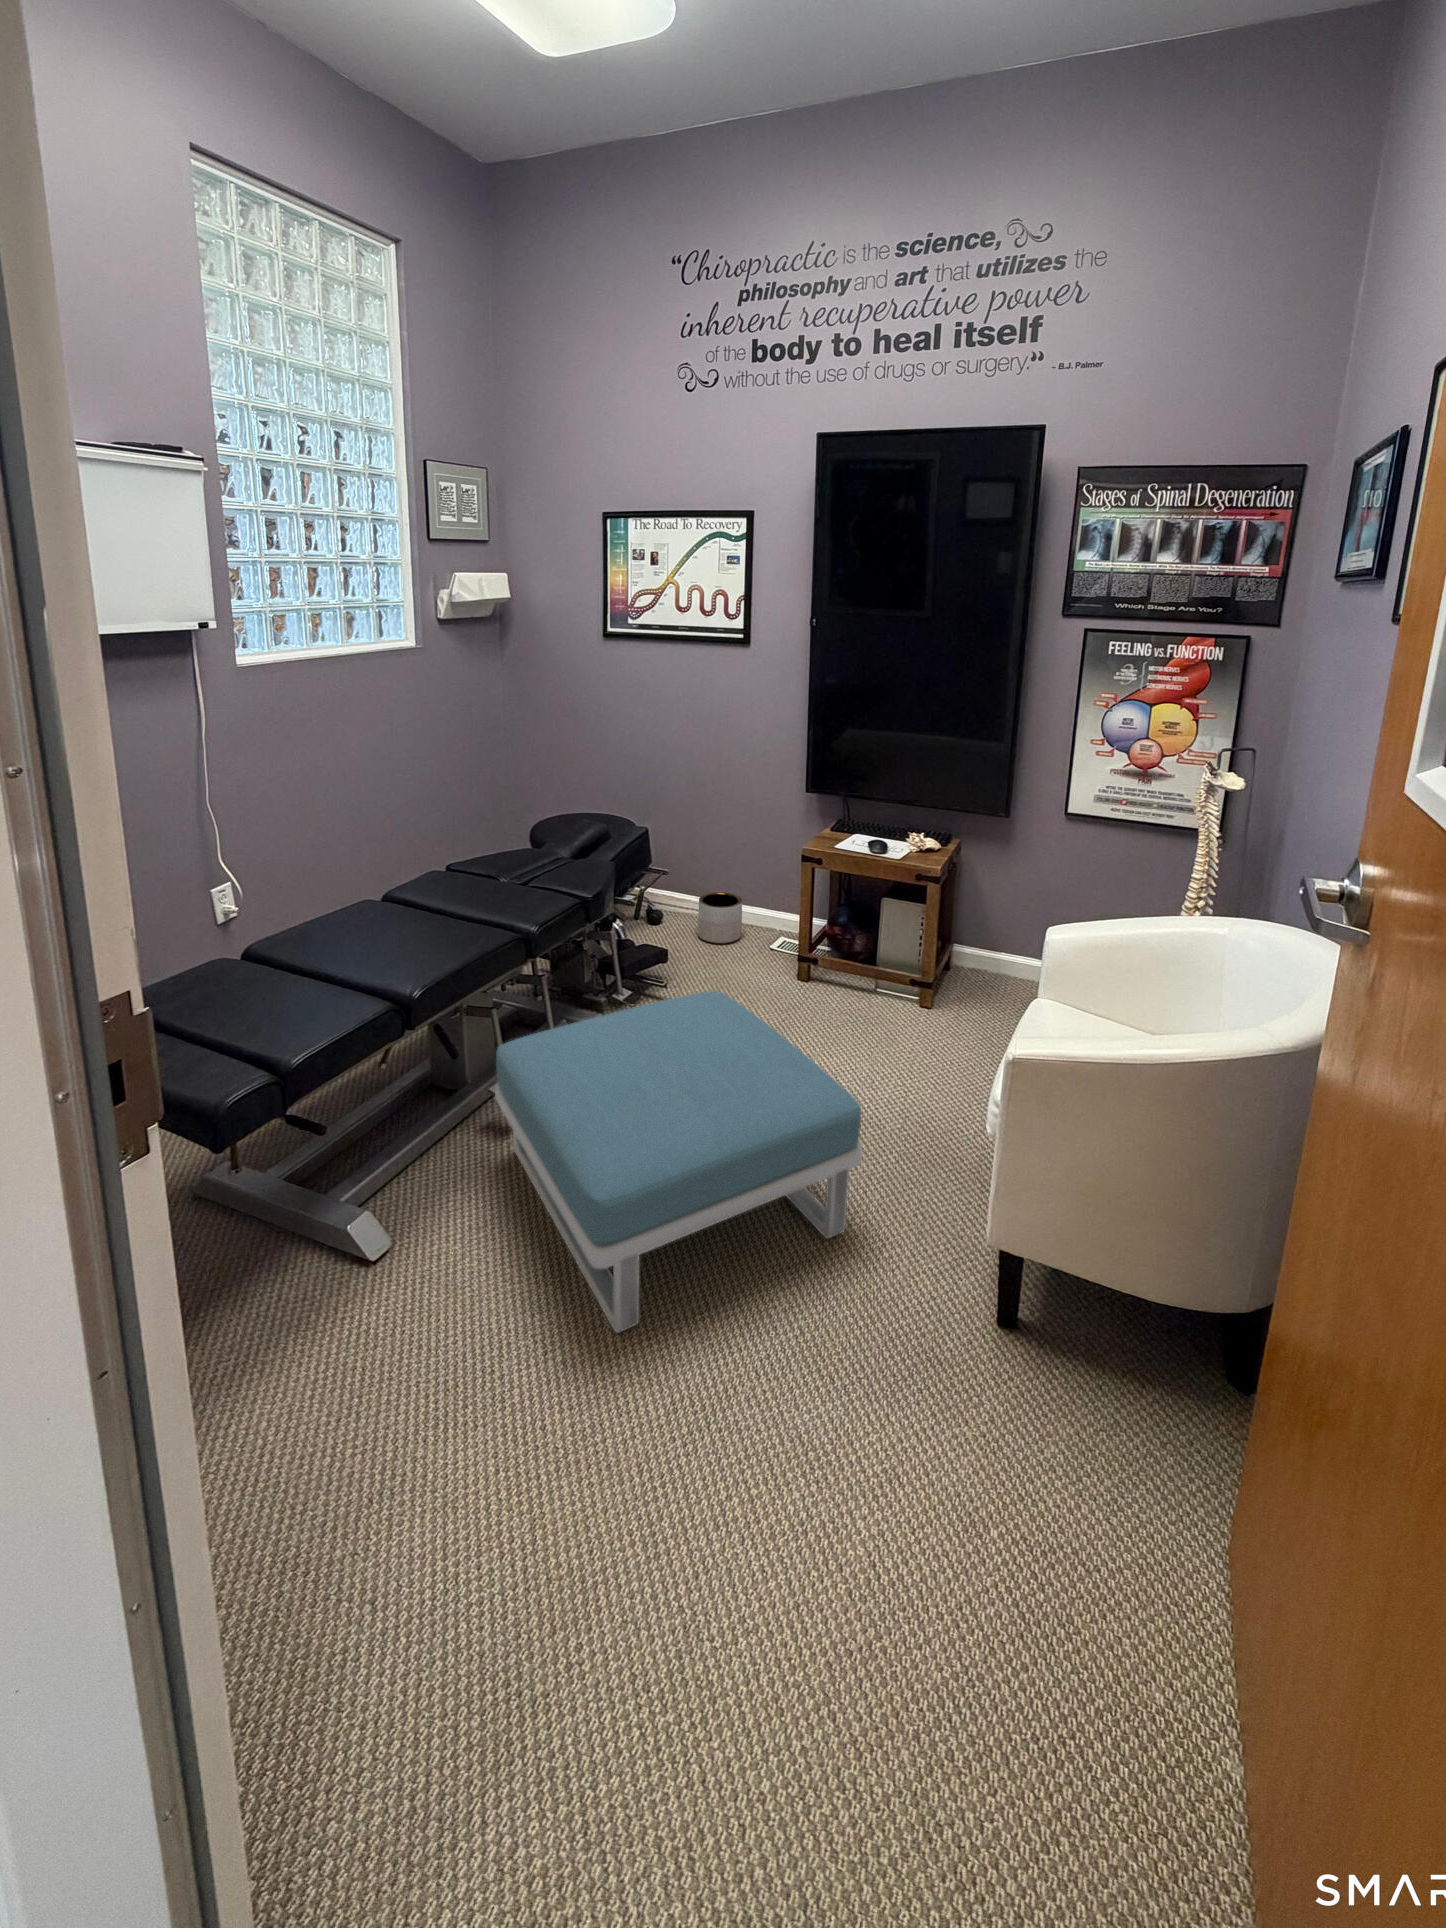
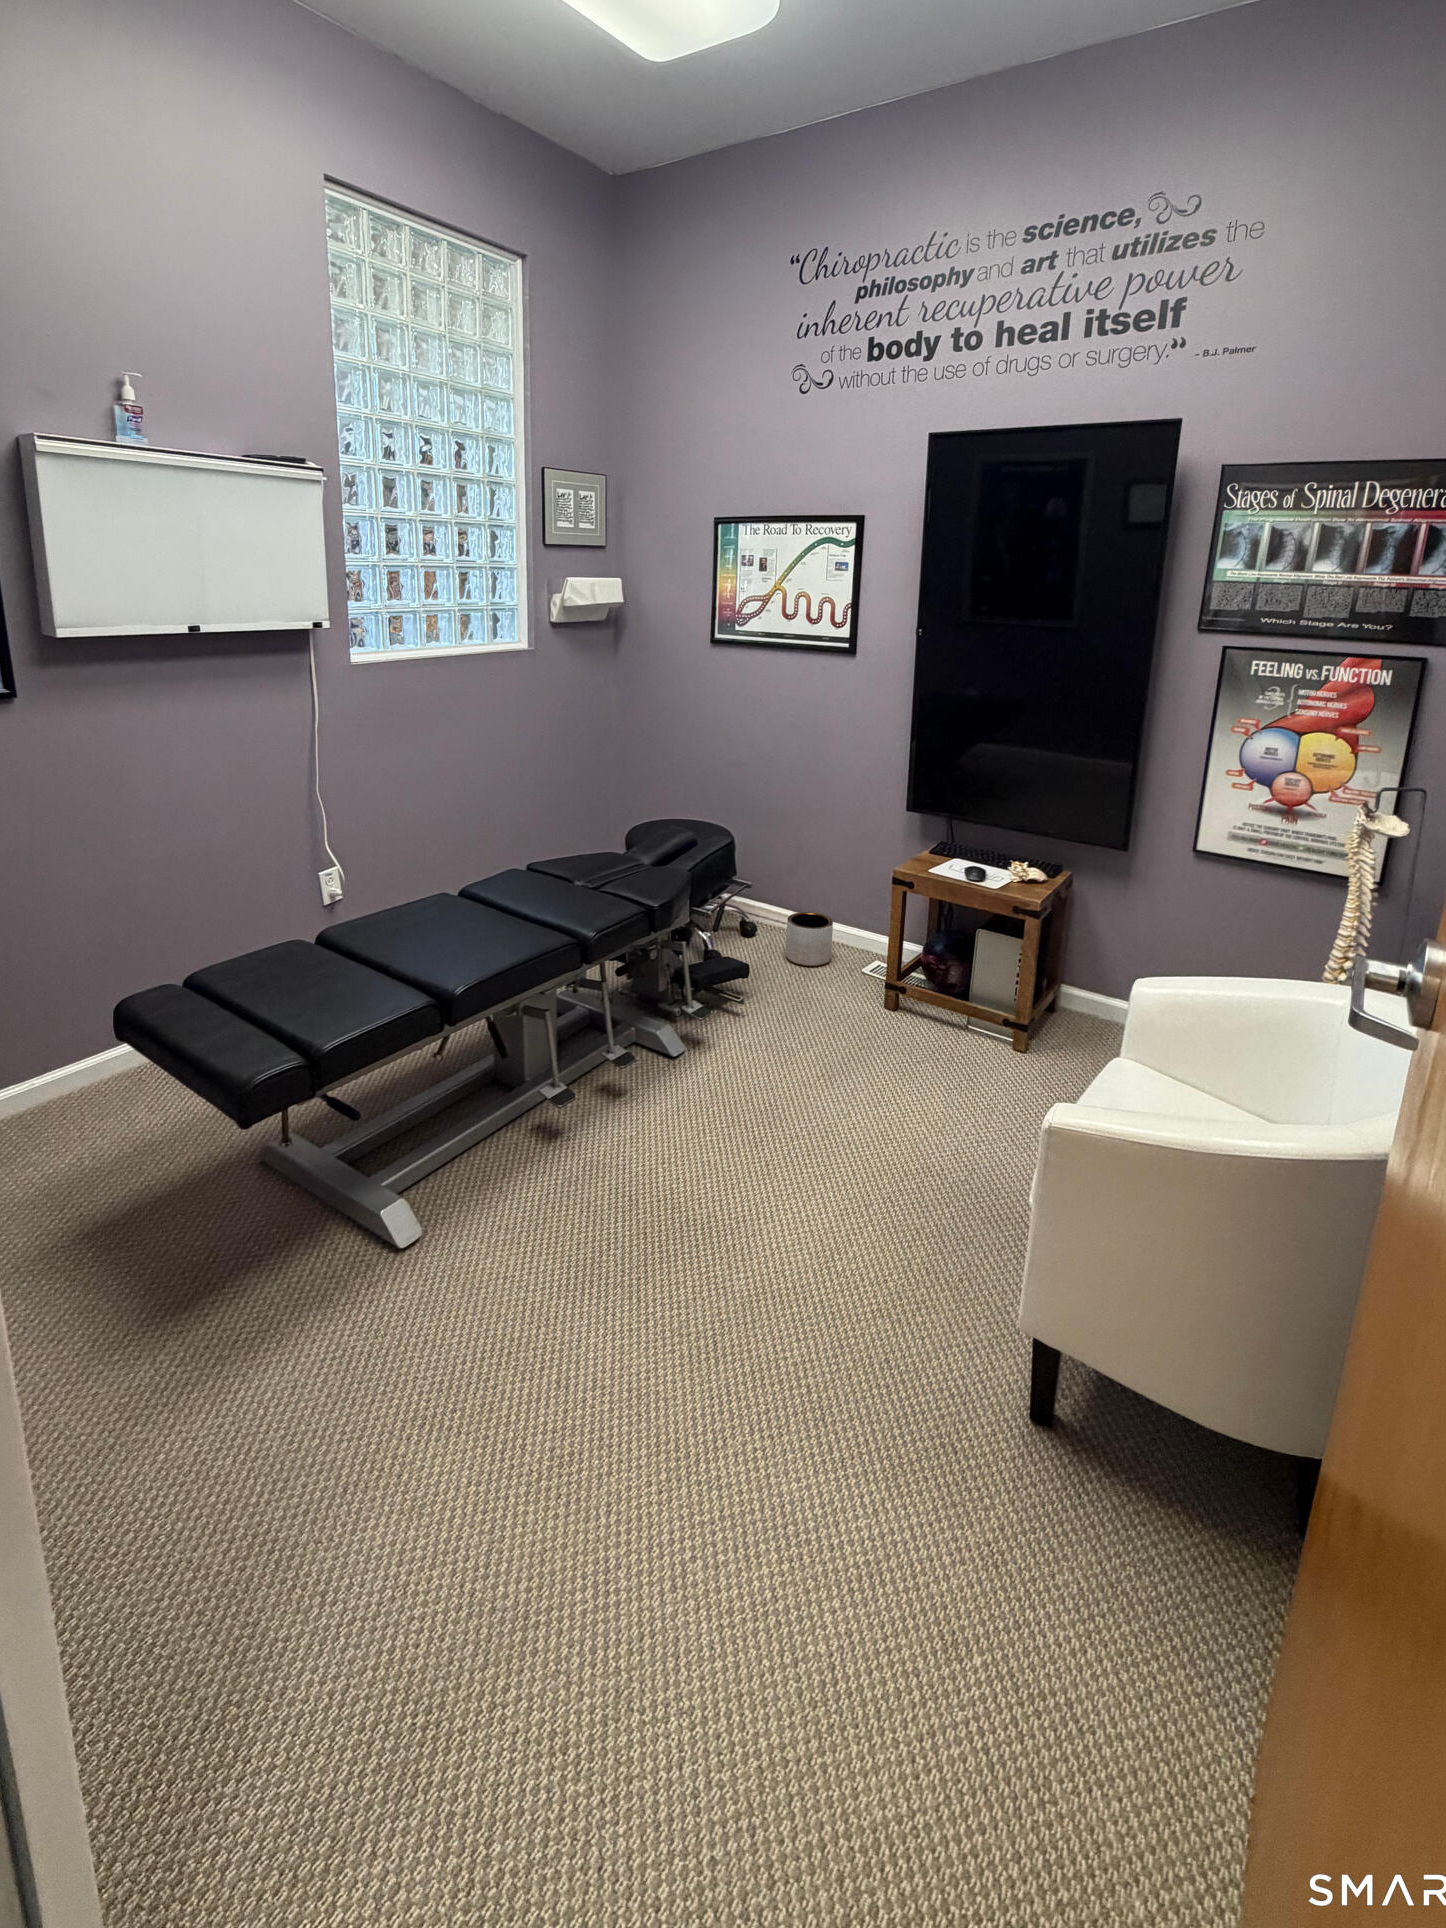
footstool: present [495,991,863,1333] -> none [536,1016,900,1362]

